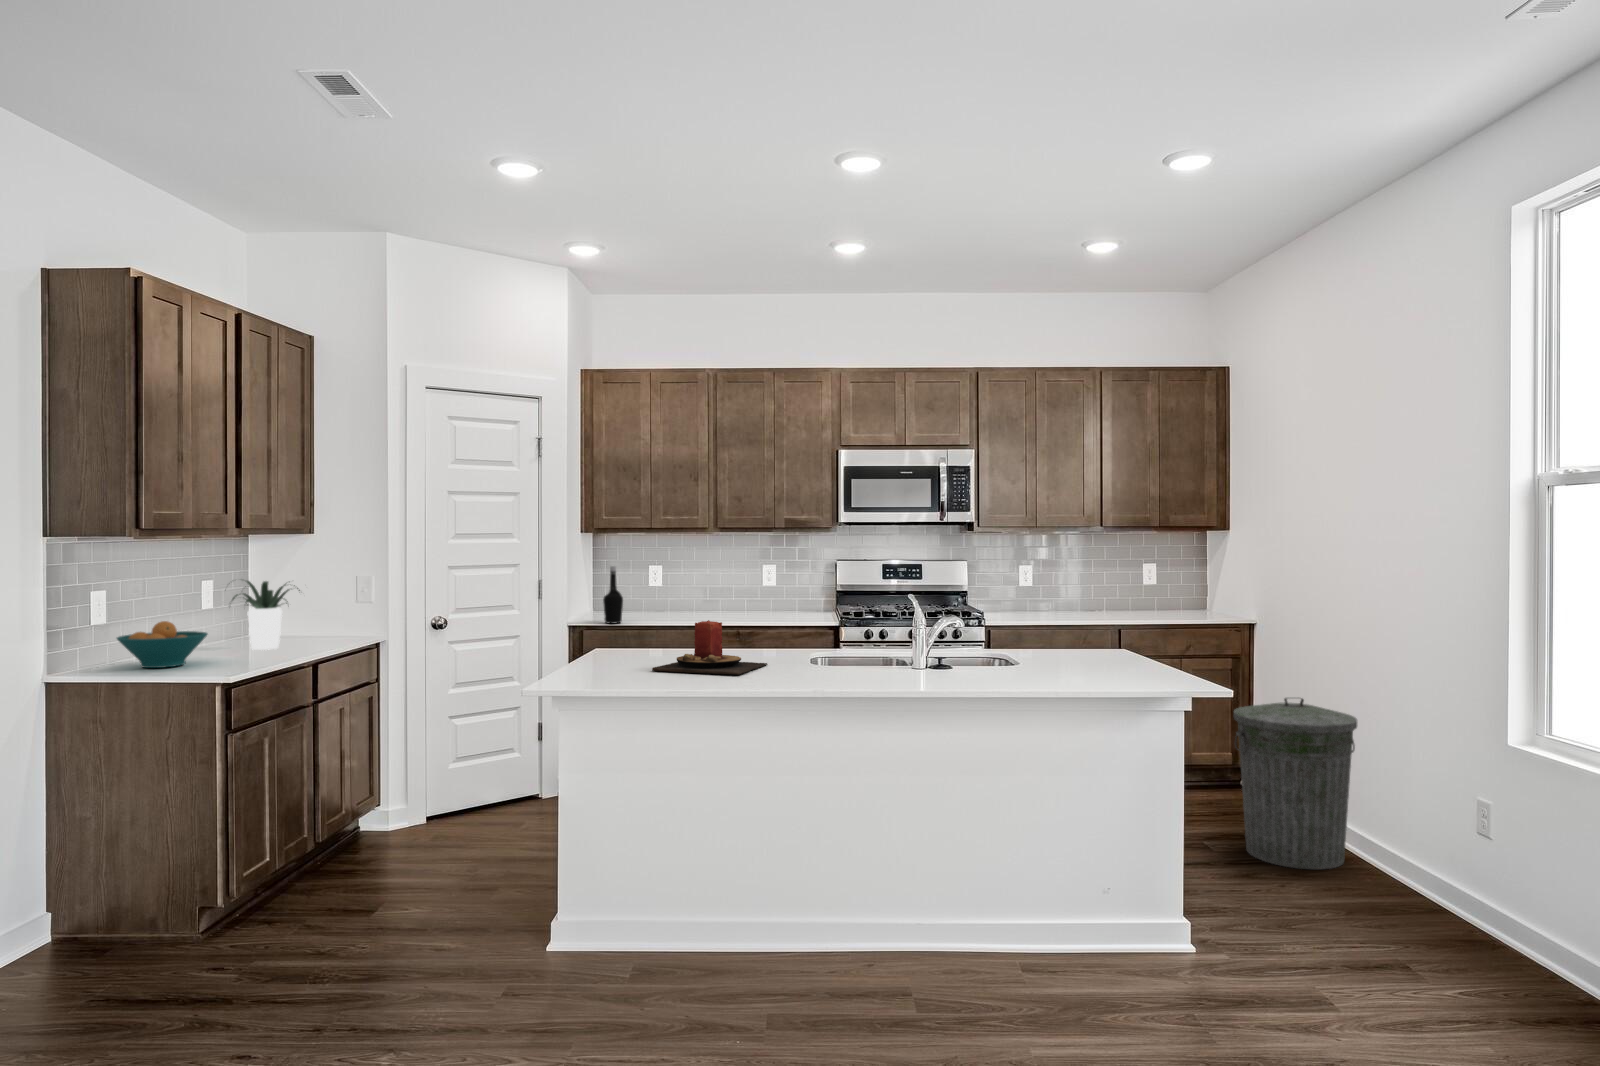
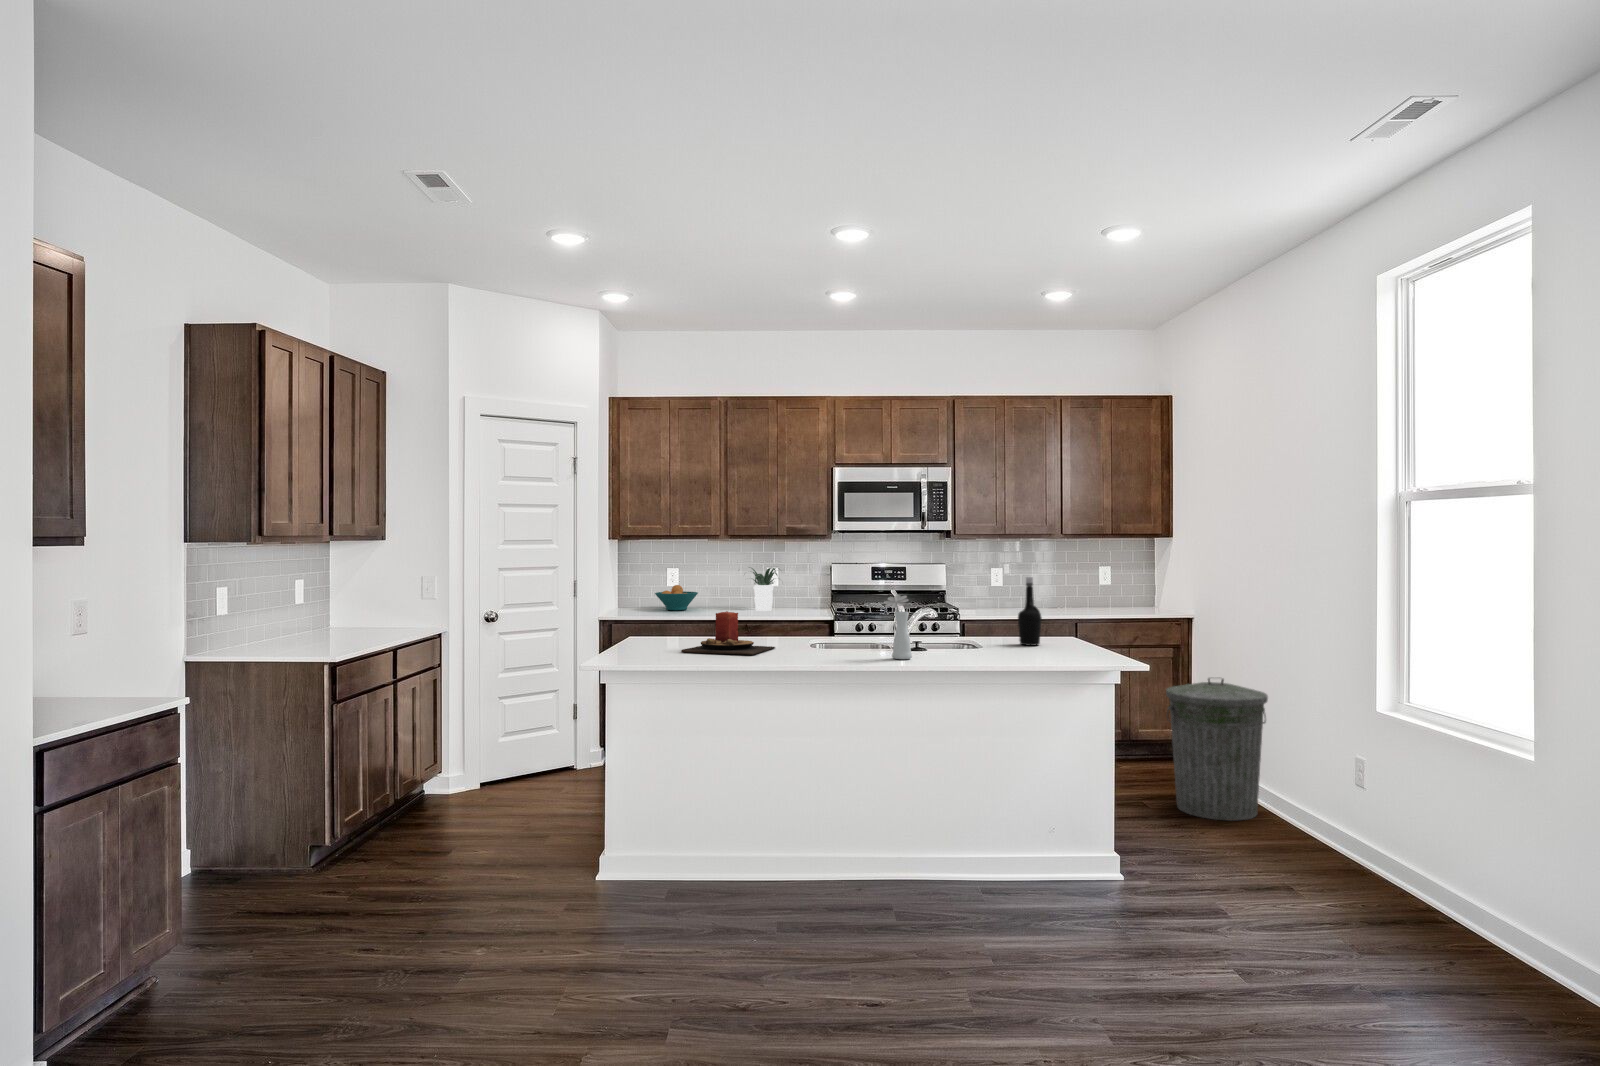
bottle: present [603,566,623,624] -> present [1018,577,1042,646]
potted plant: present [232,581,300,650] -> present [752,568,777,611]
vase: none [899,602,935,681] -> present [883,595,912,659]
fruit bowl: present [117,621,207,668] -> present [655,585,698,610]

